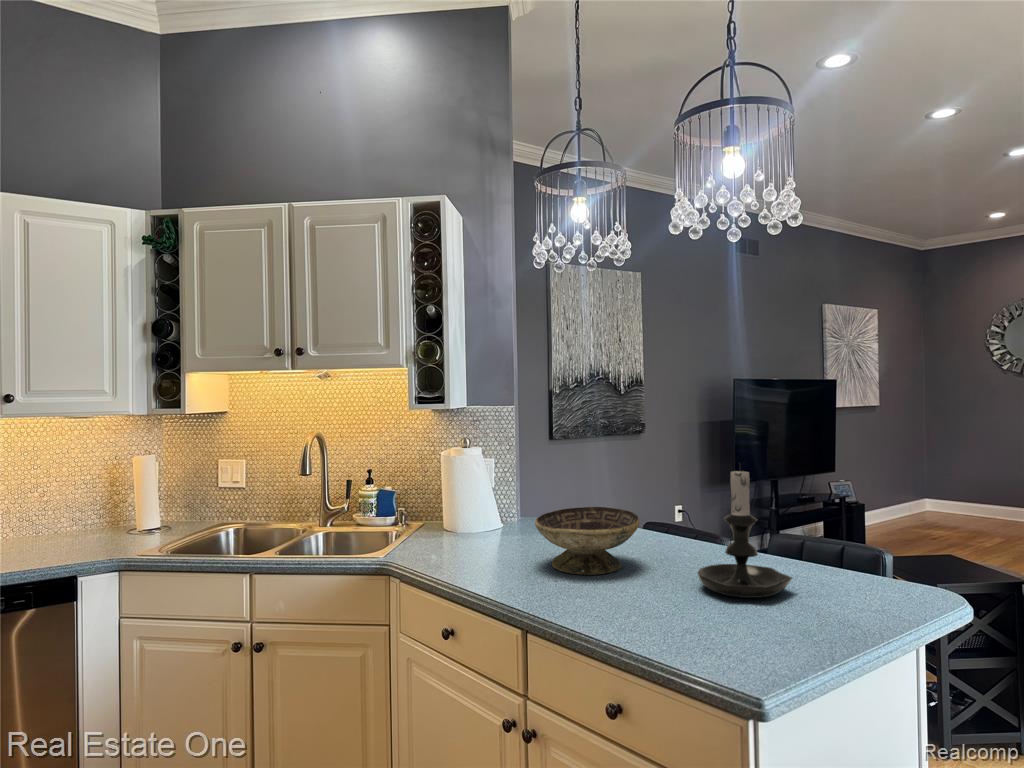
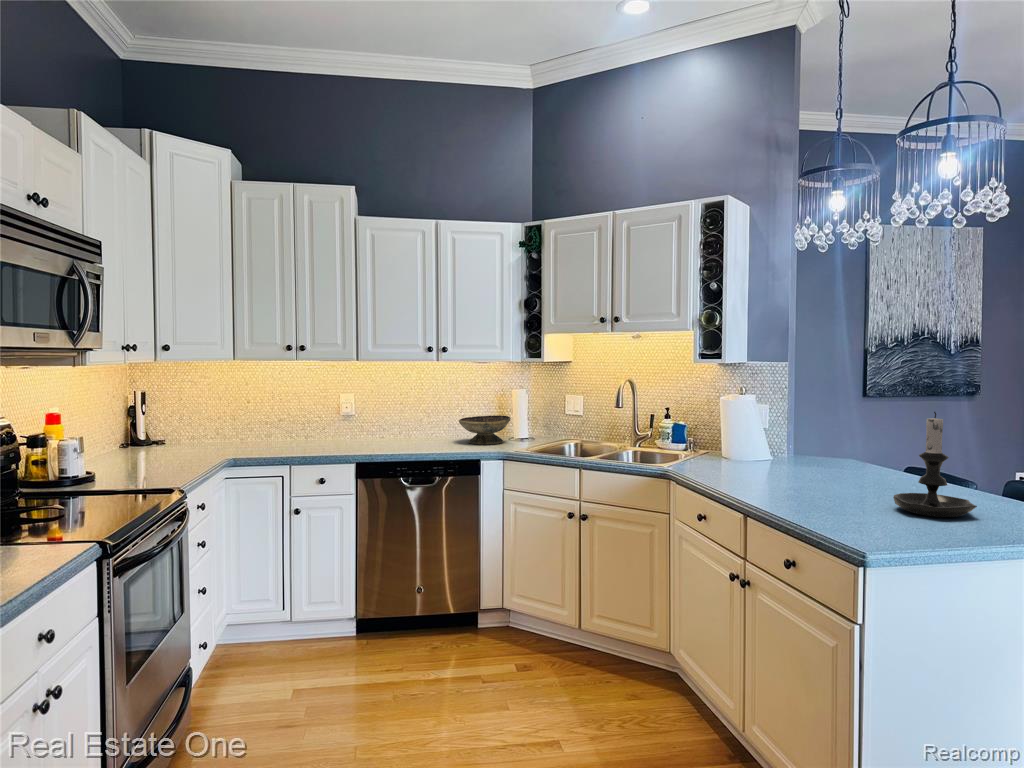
decorative bowl: present [535,507,640,575] -> present [459,415,511,445]

